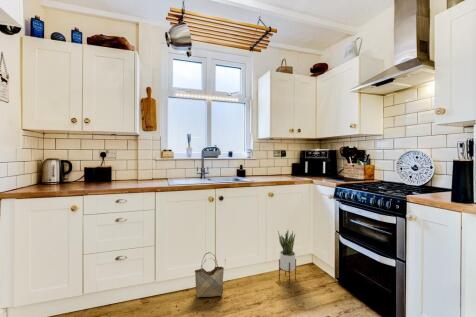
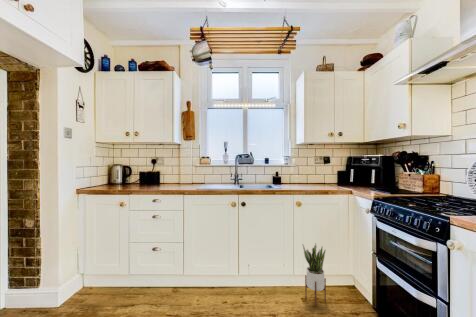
woven basket: present [195,252,224,297] -> none [214,257,243,303]

